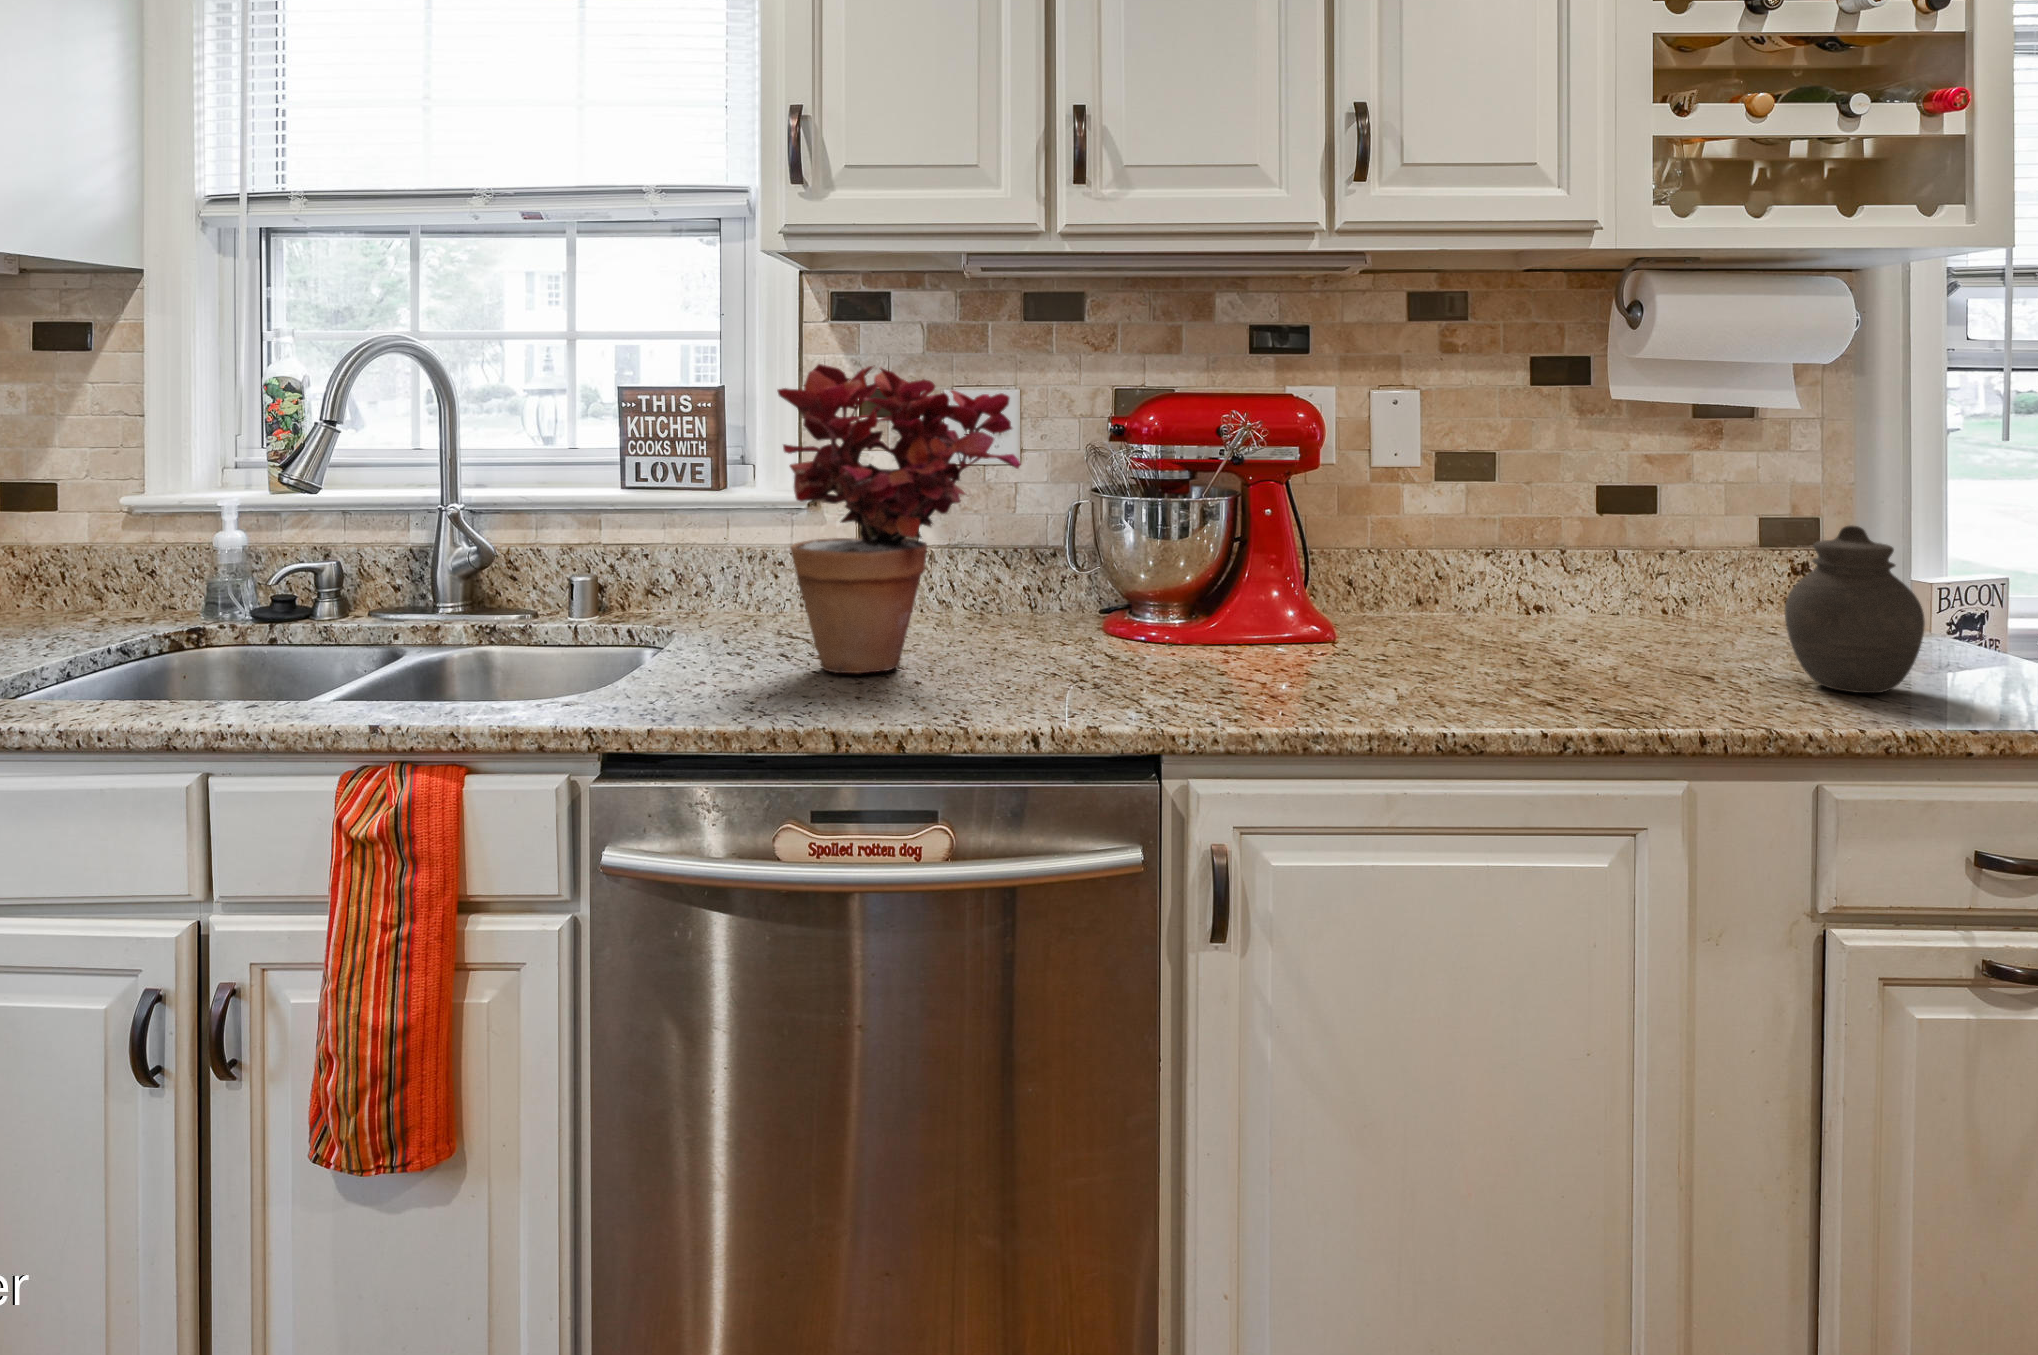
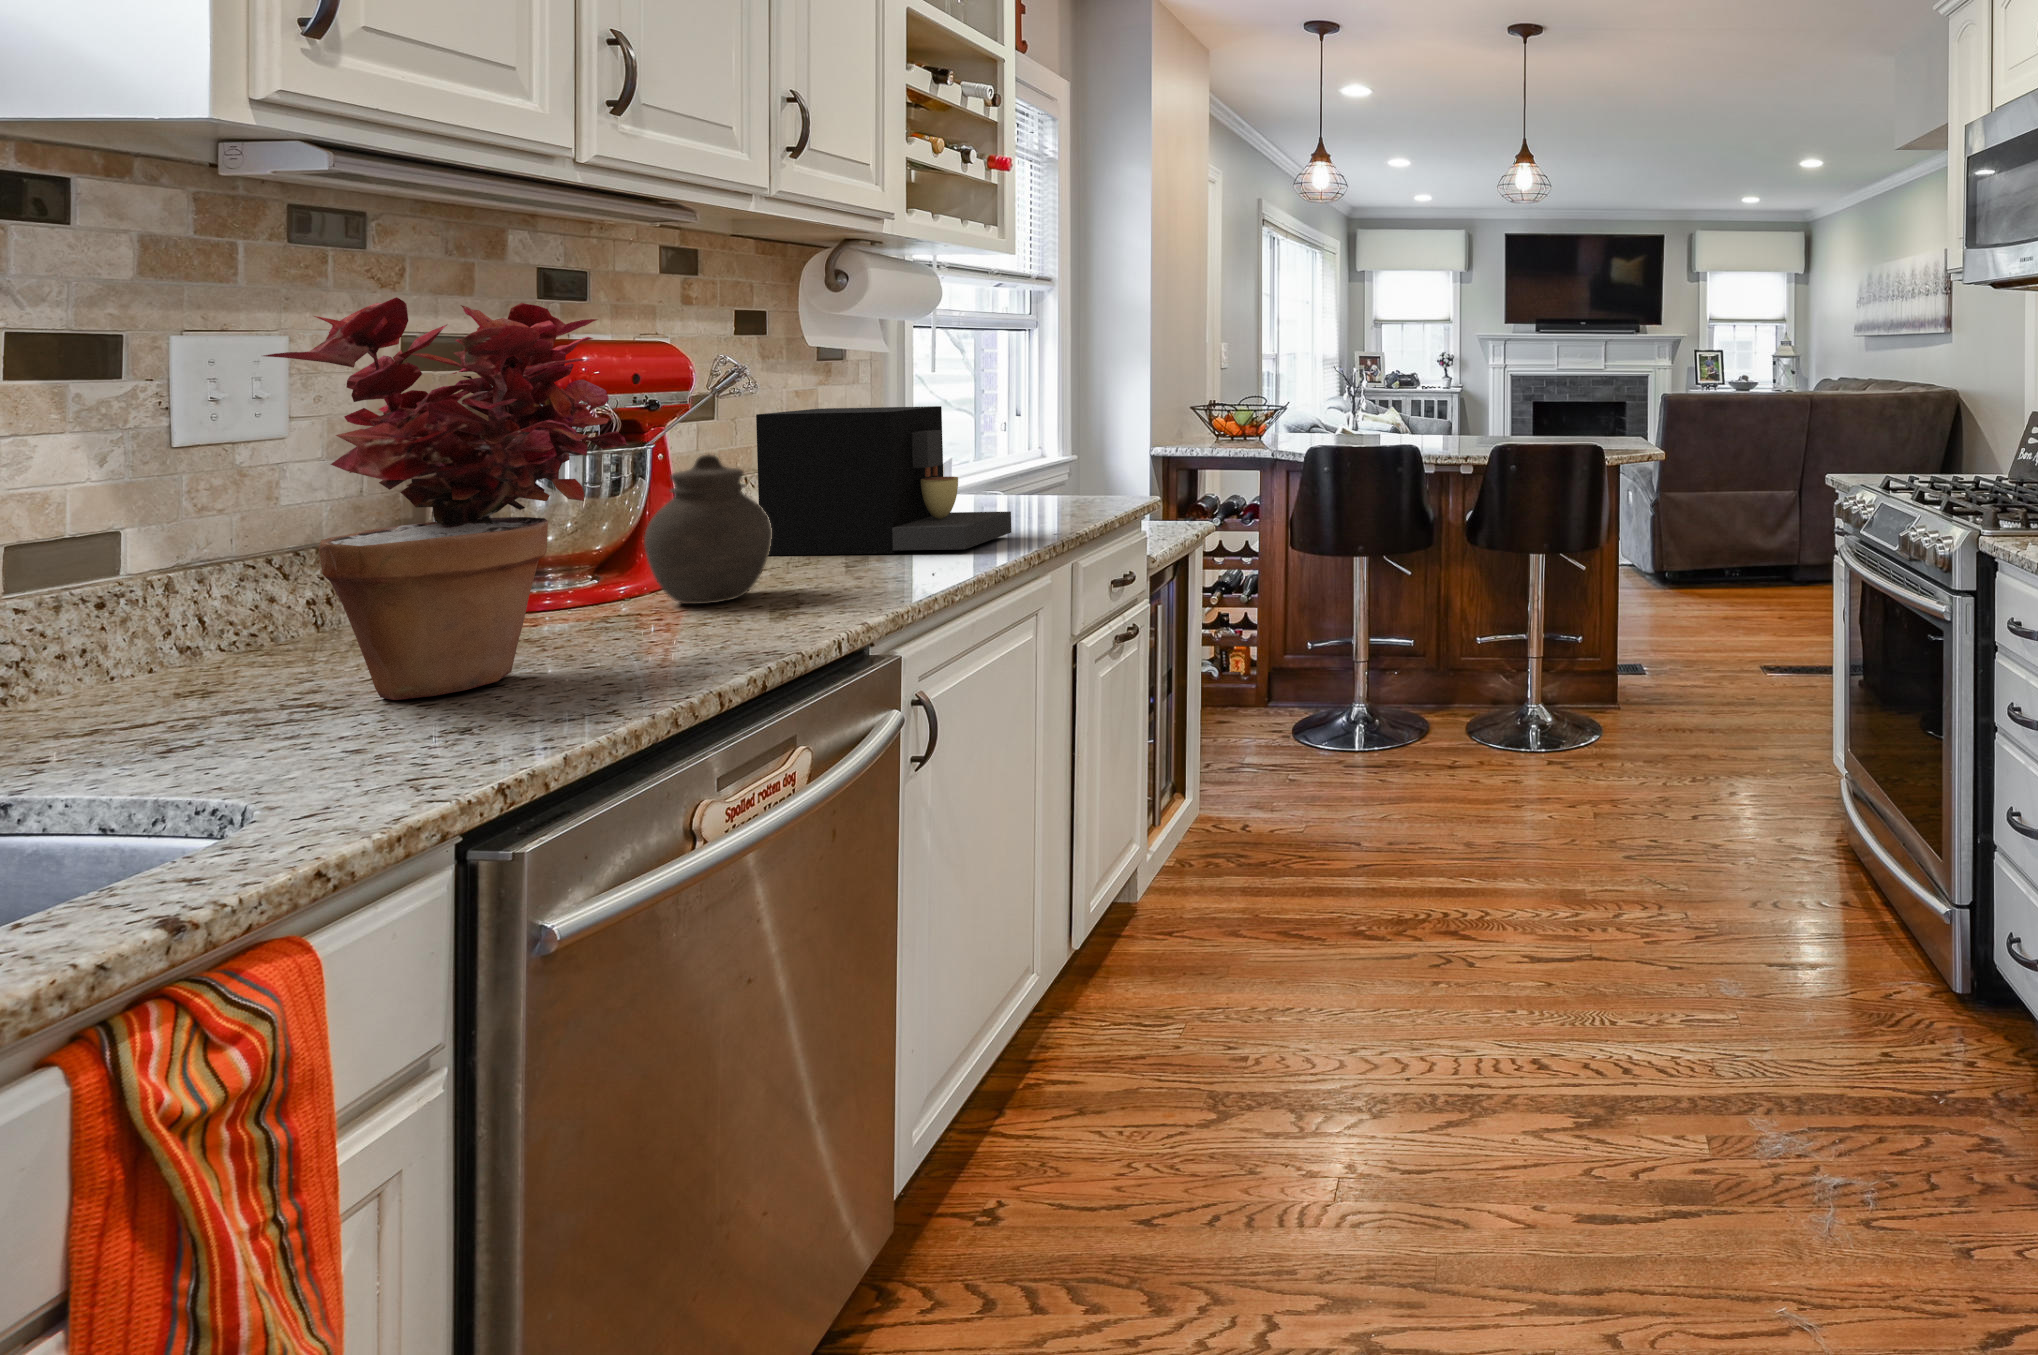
coffee maker: none [1412,477,1650,690] -> present [756,406,1011,555]
jar: present [1785,525,1925,693] -> present [644,455,771,604]

